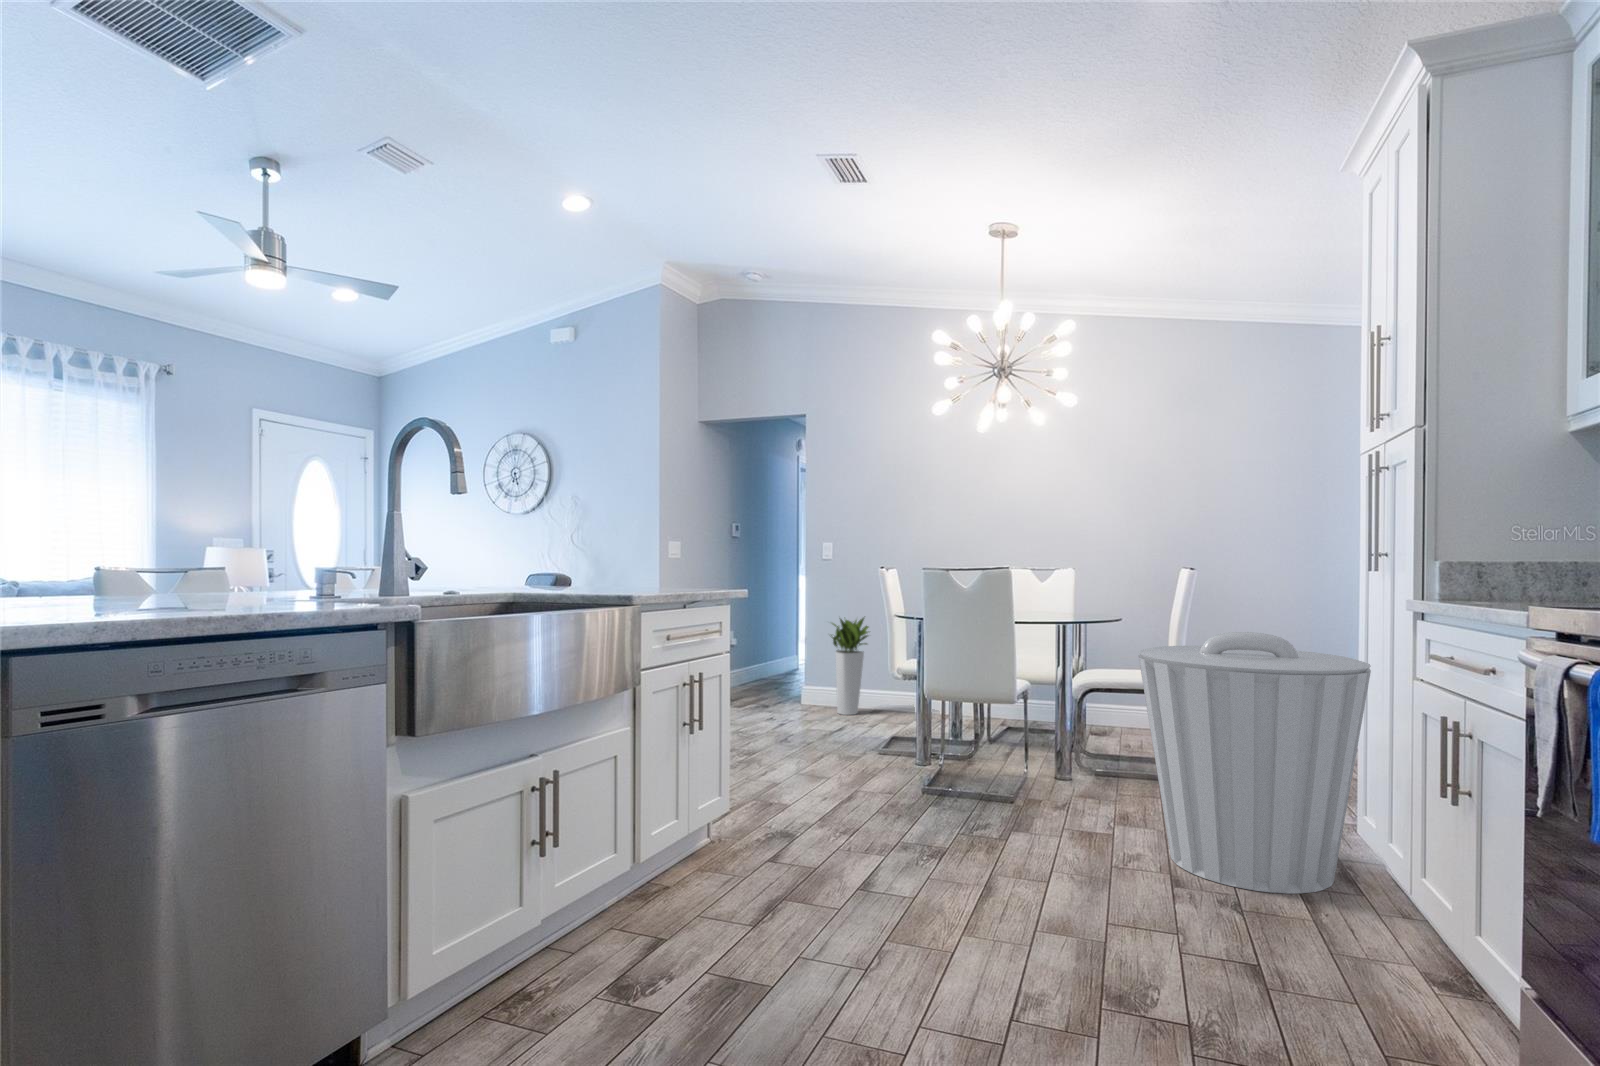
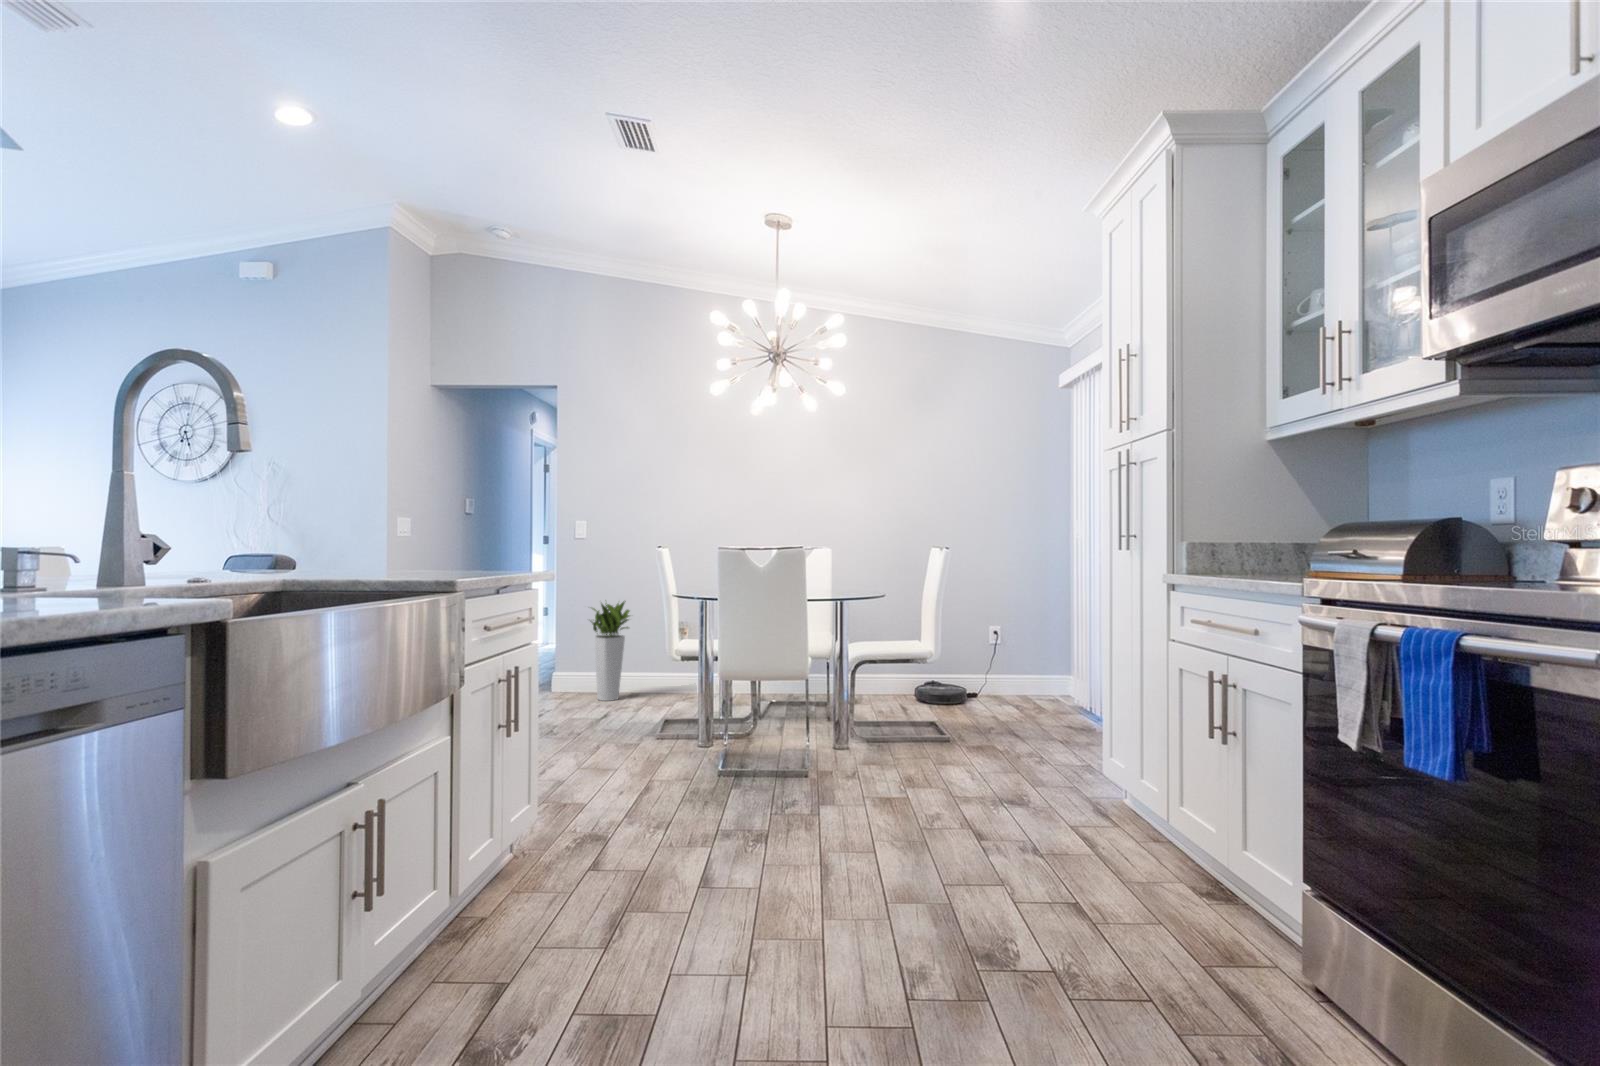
trash can: present [1139,632,1371,894] -> none [936,605,1125,833]

